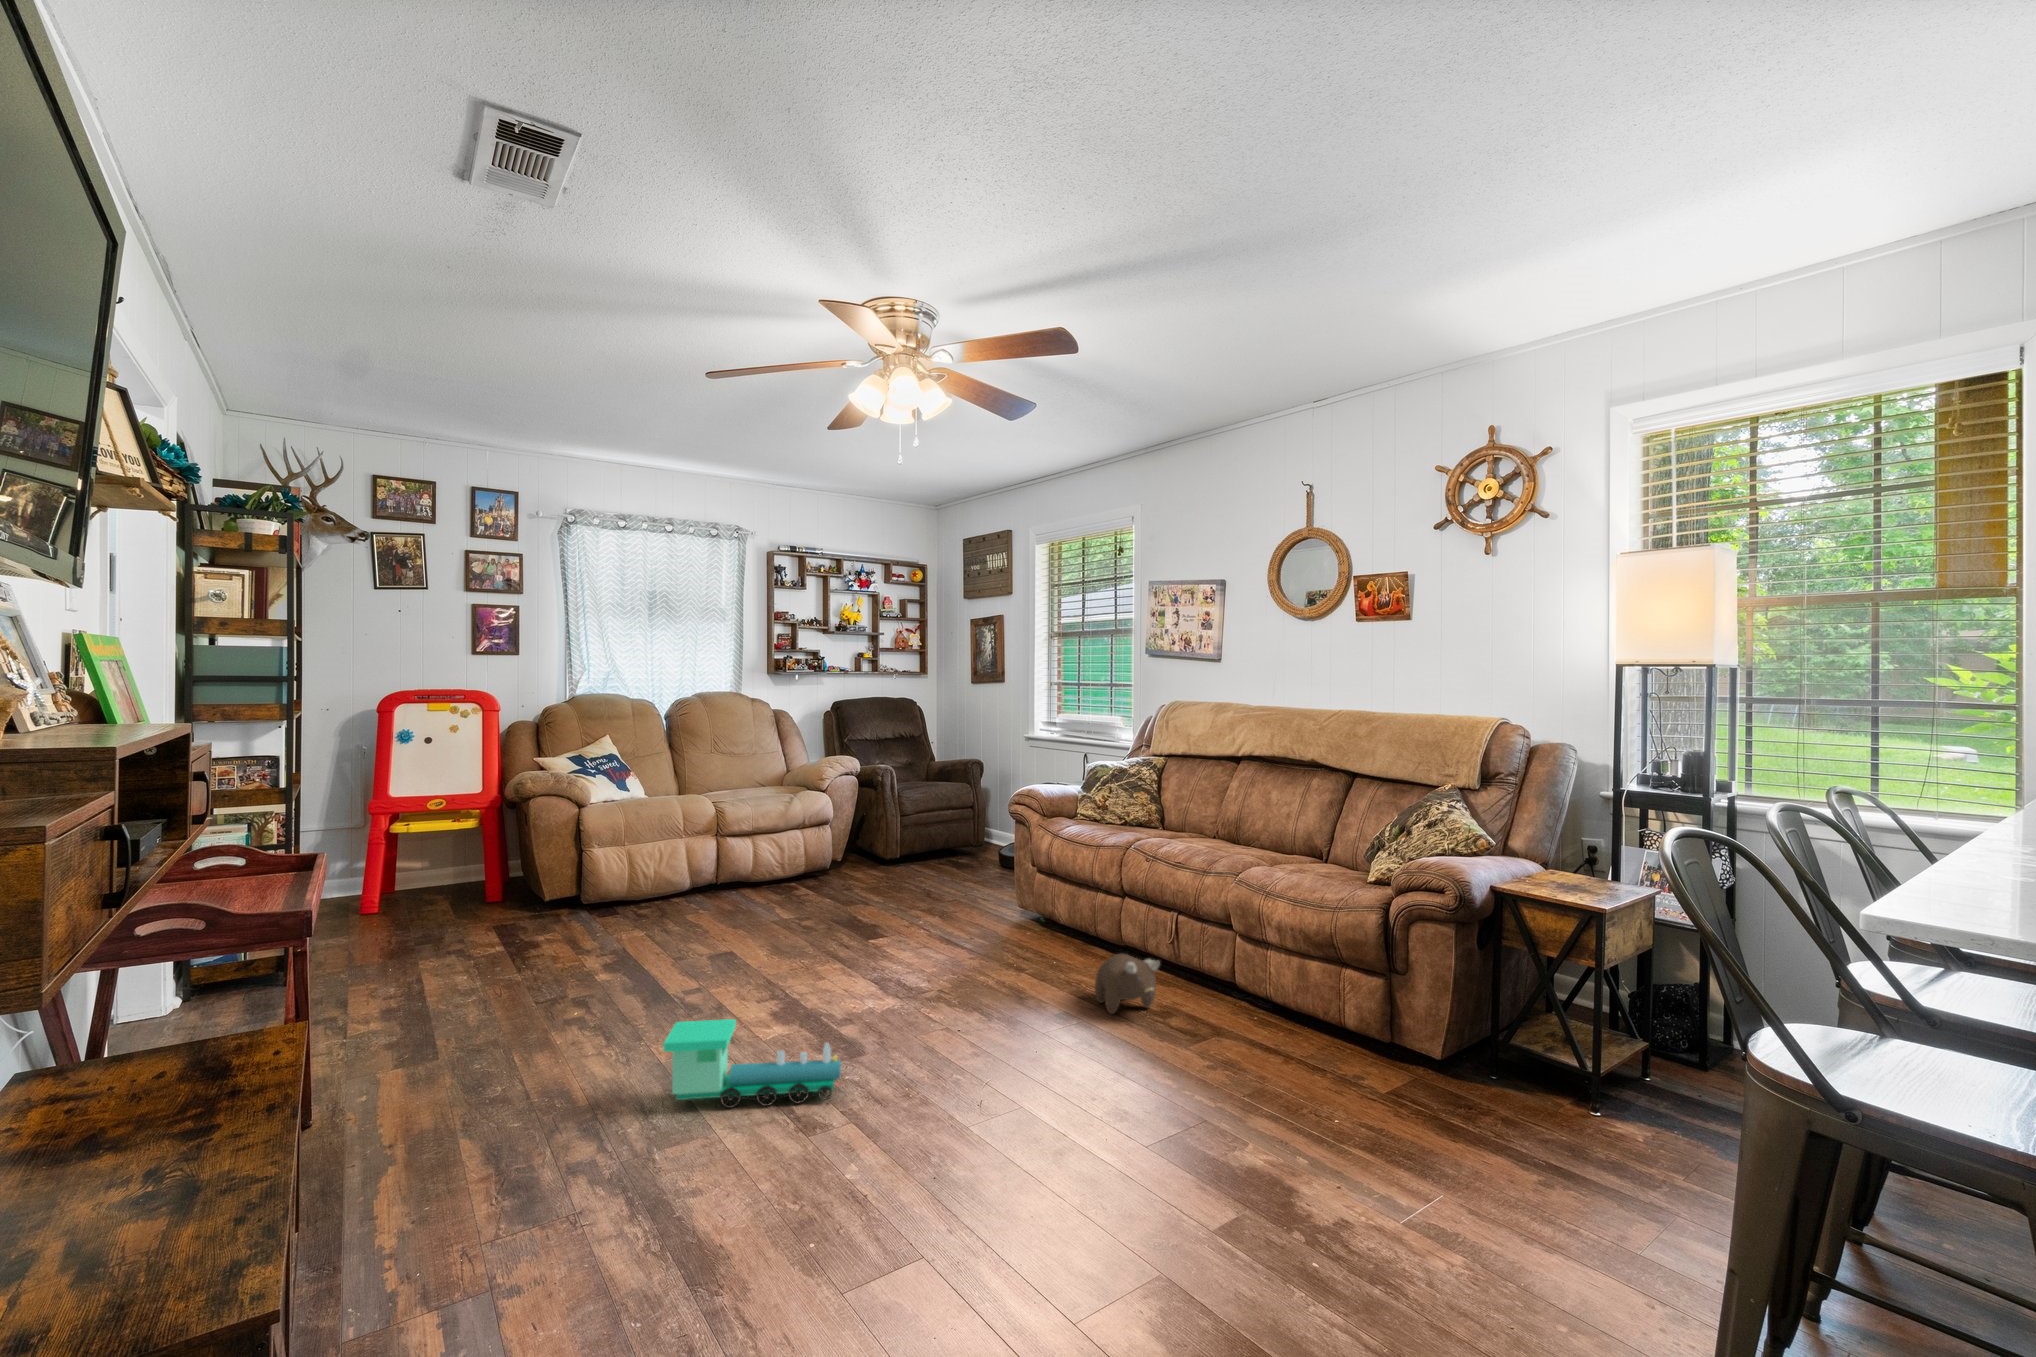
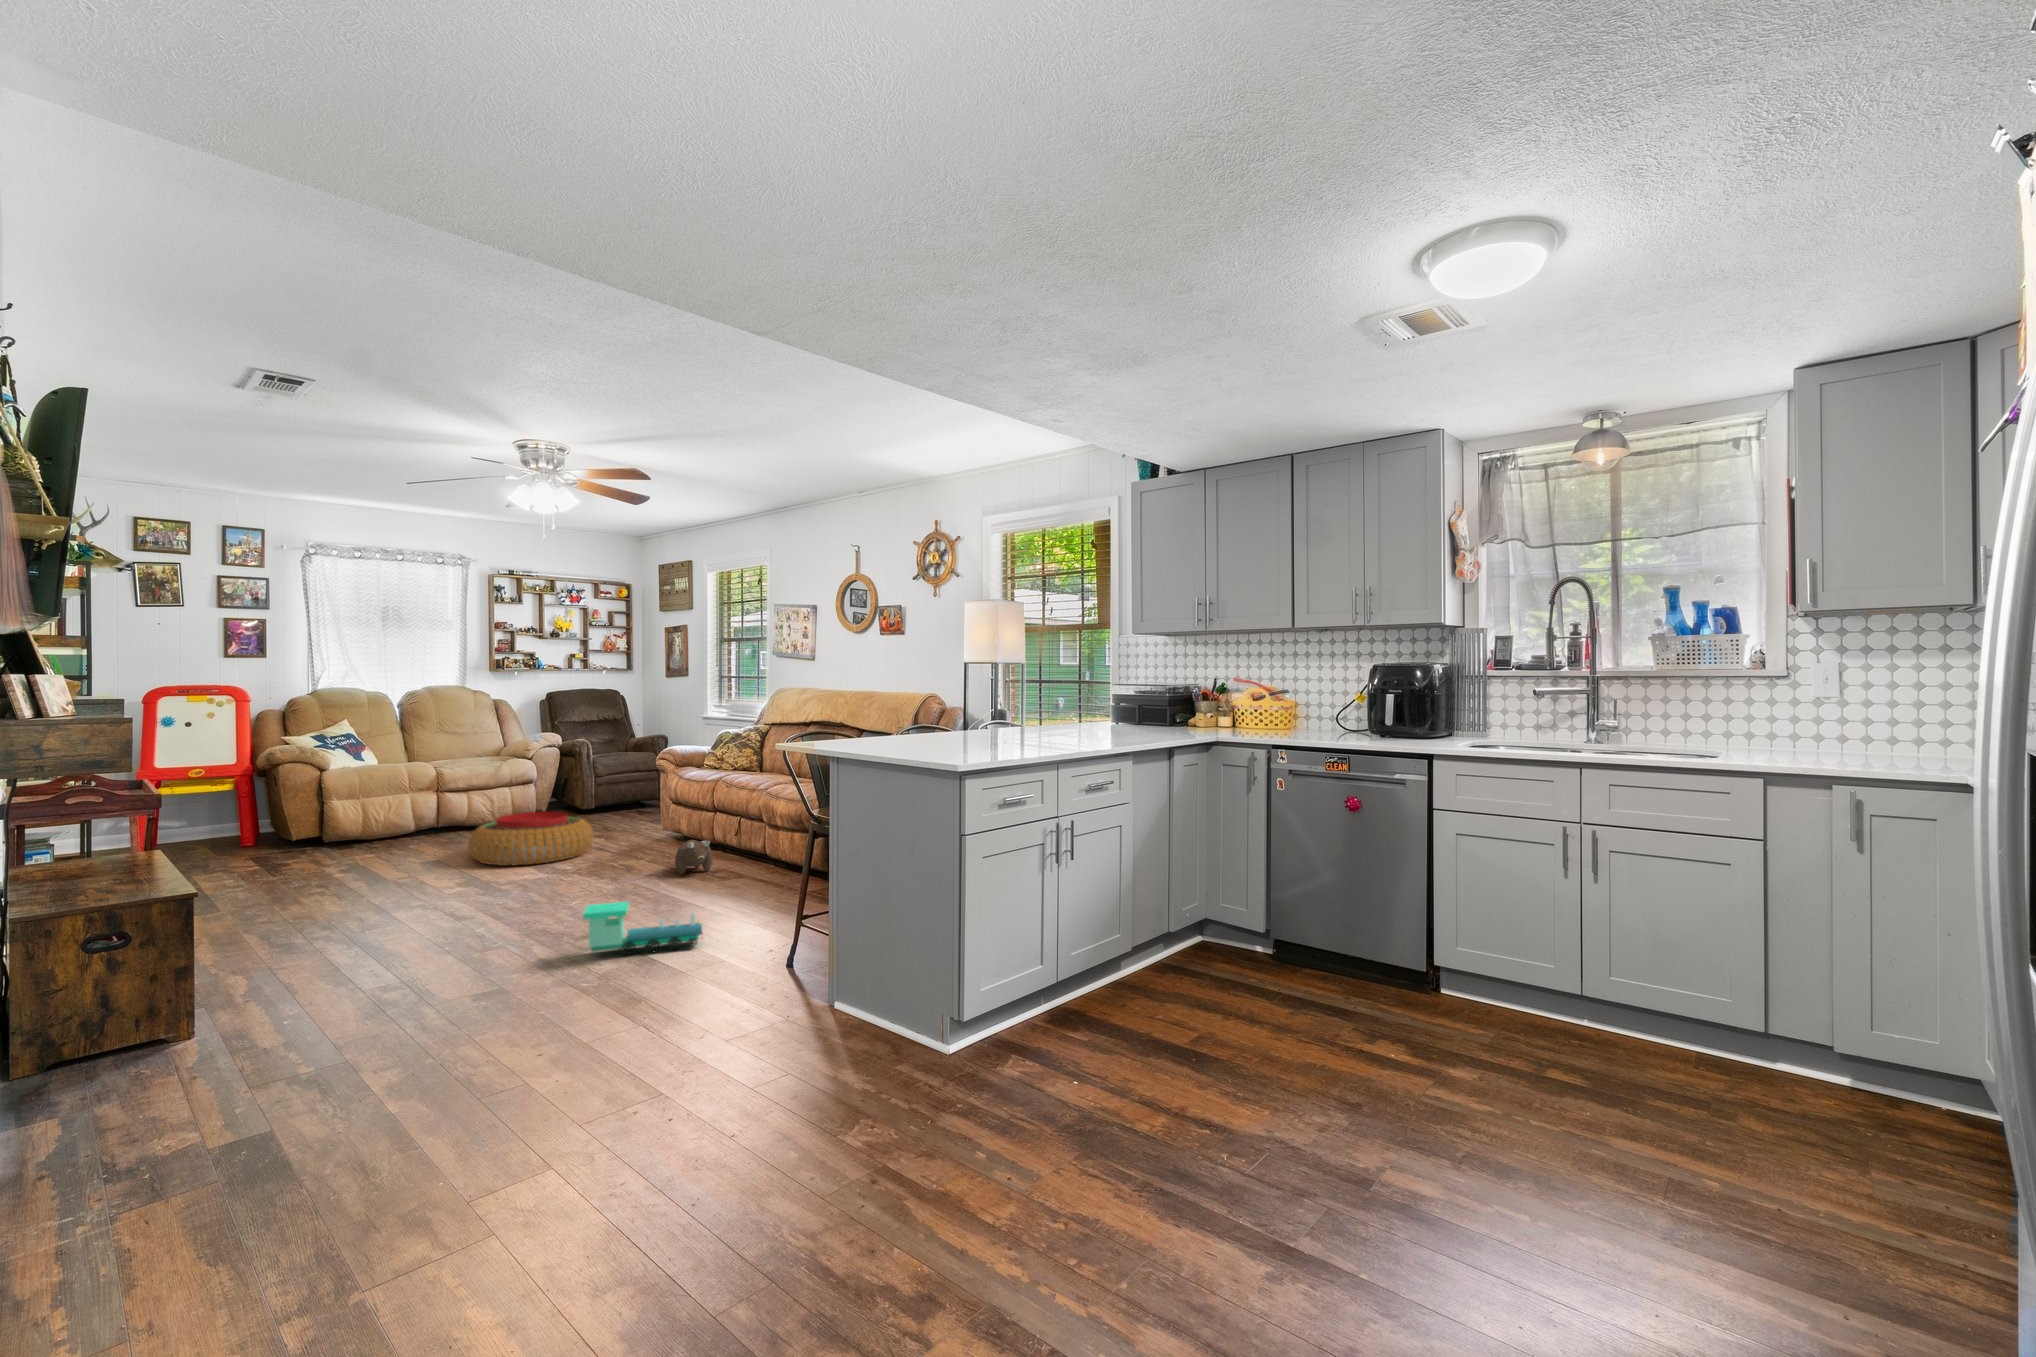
pouf: none [774,881,941,971] -> present [468,811,593,866]
toy train: present [663,1019,843,1108] -> present [583,901,703,955]

